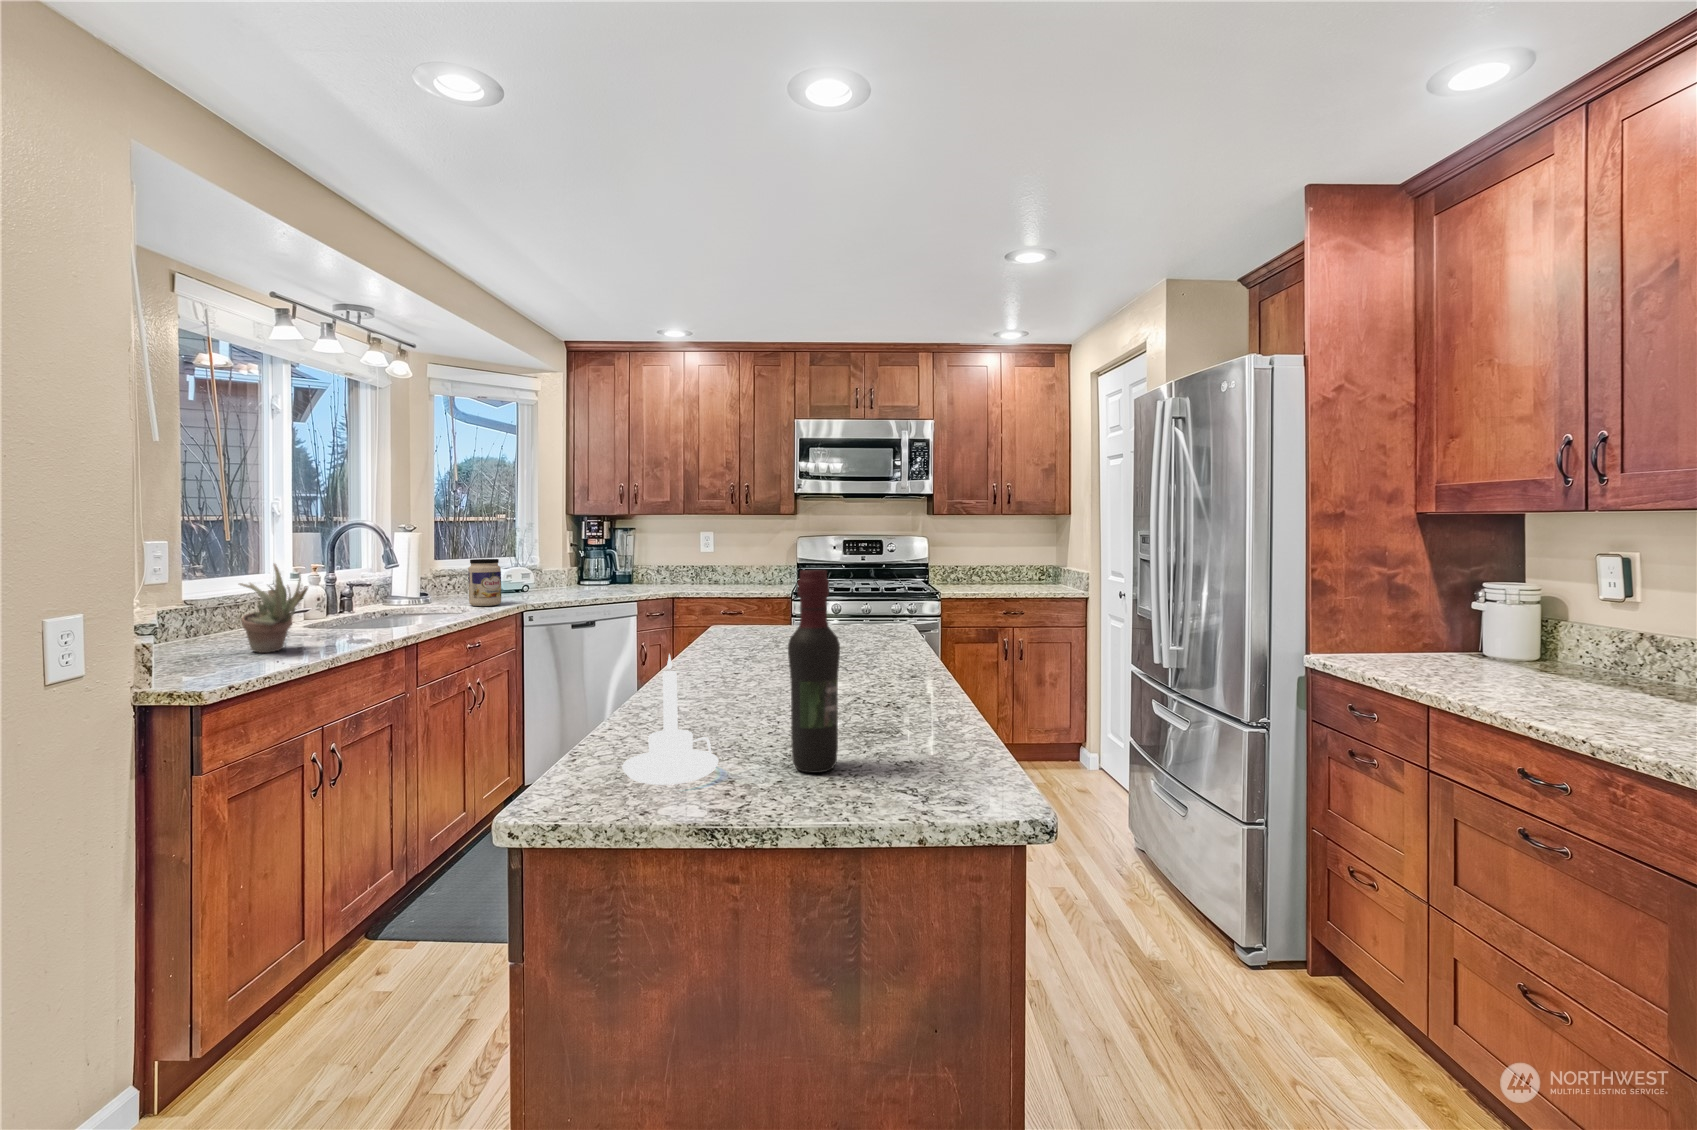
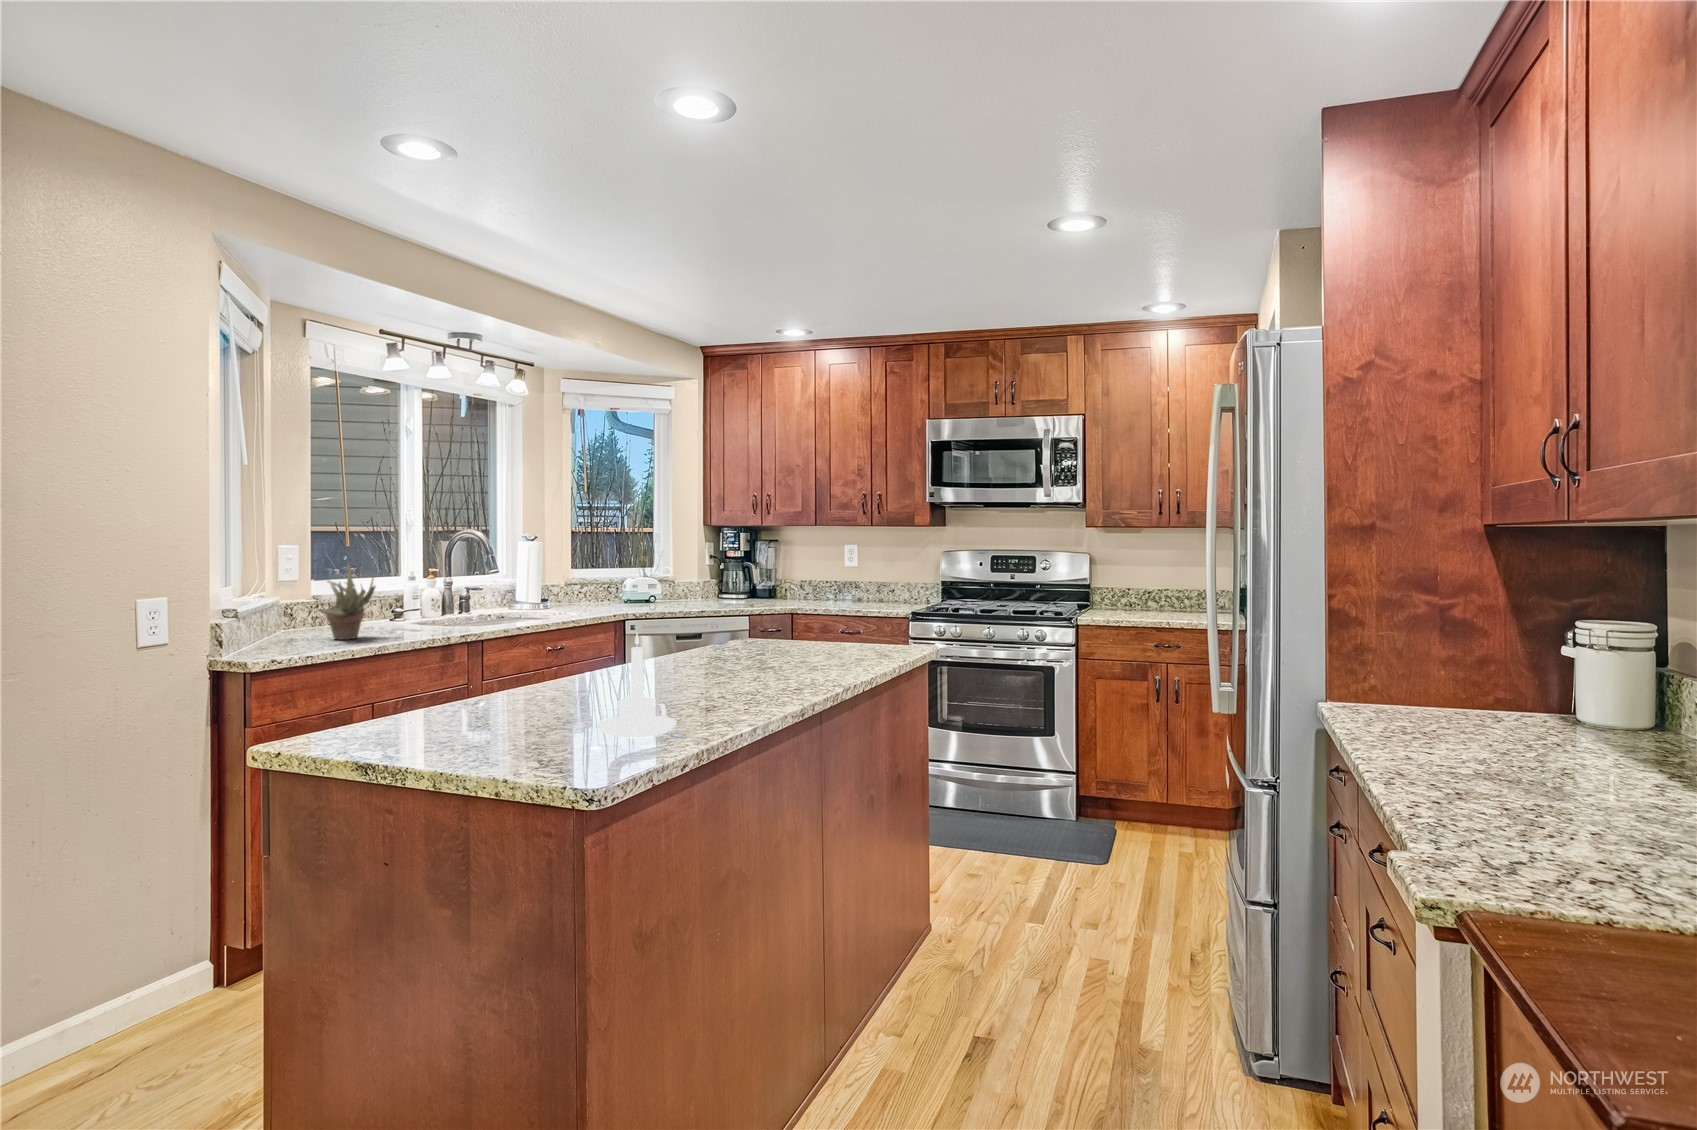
jar: present [468,559,501,606] -> none [571,568,601,613]
wine bottle: present [788,570,840,773] -> none [493,565,542,743]
candle holder: present [622,654,719,785] -> present [597,634,677,738]

